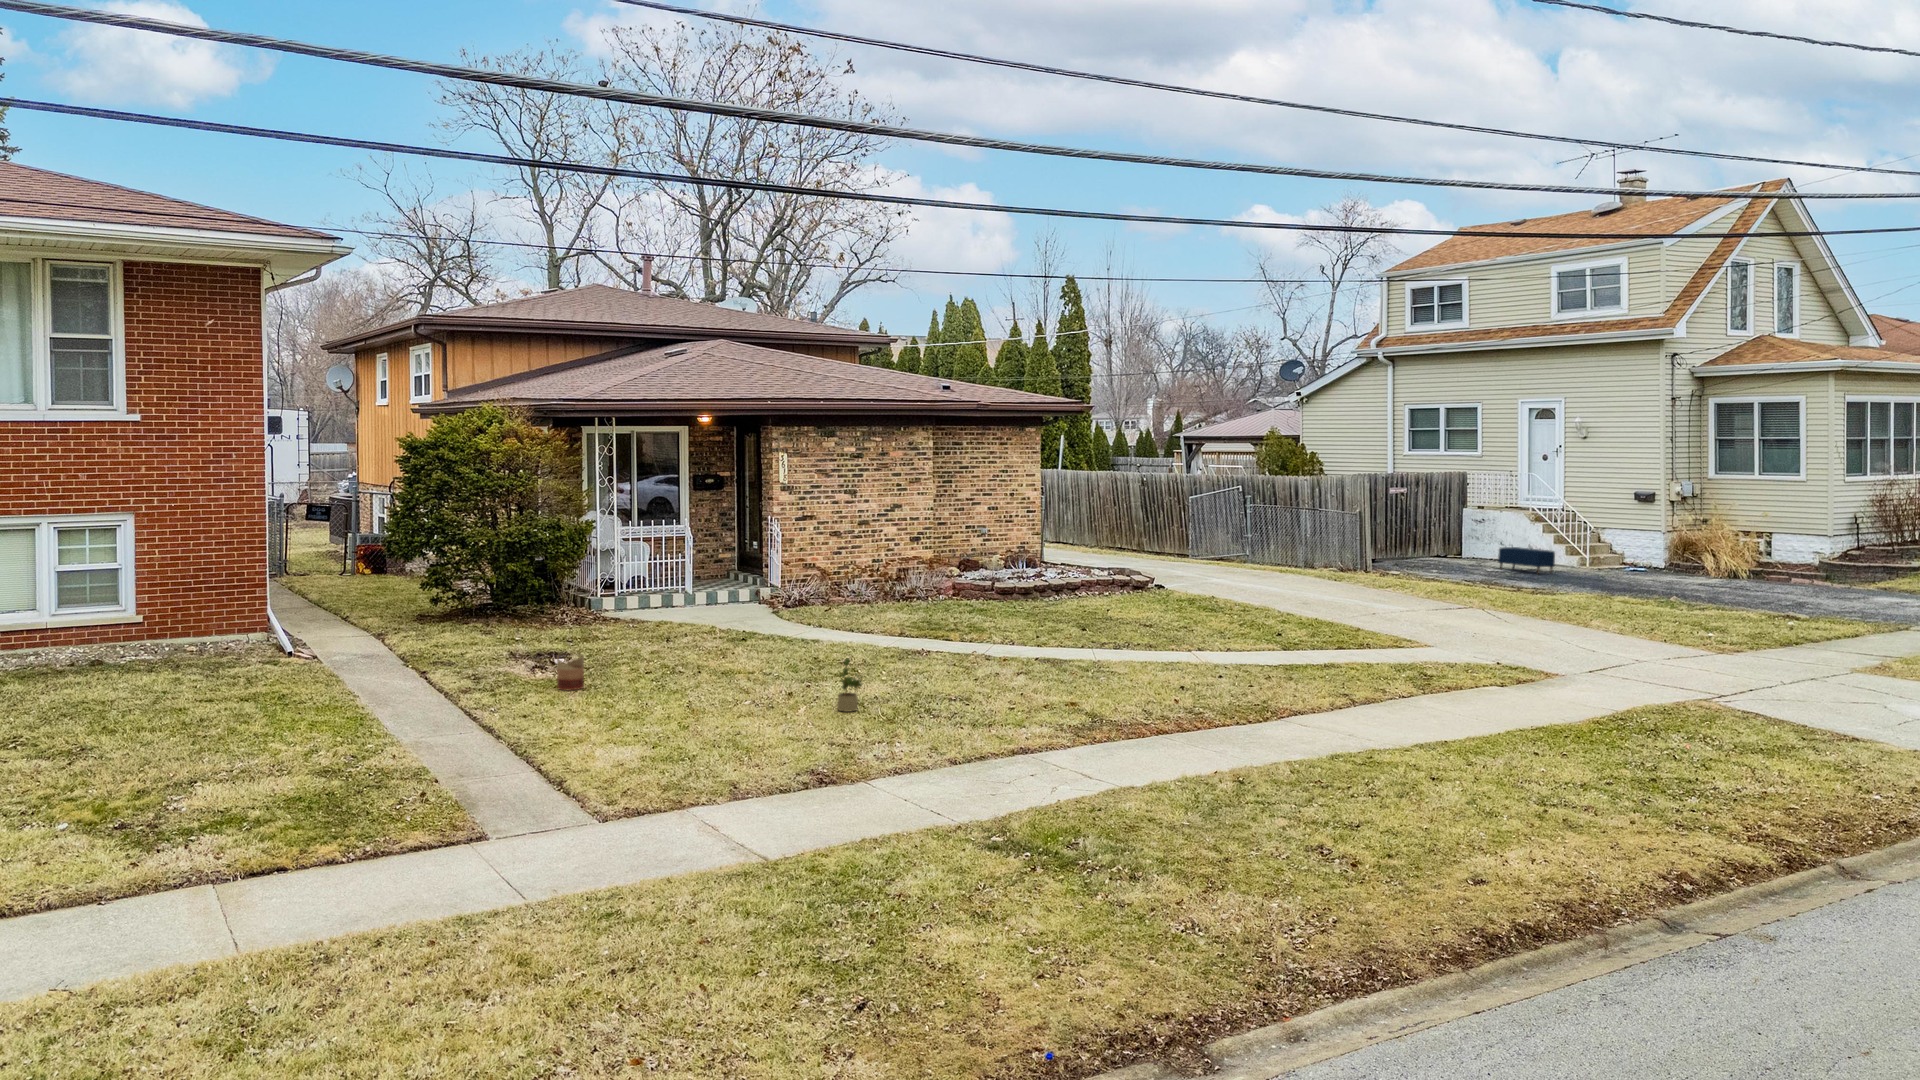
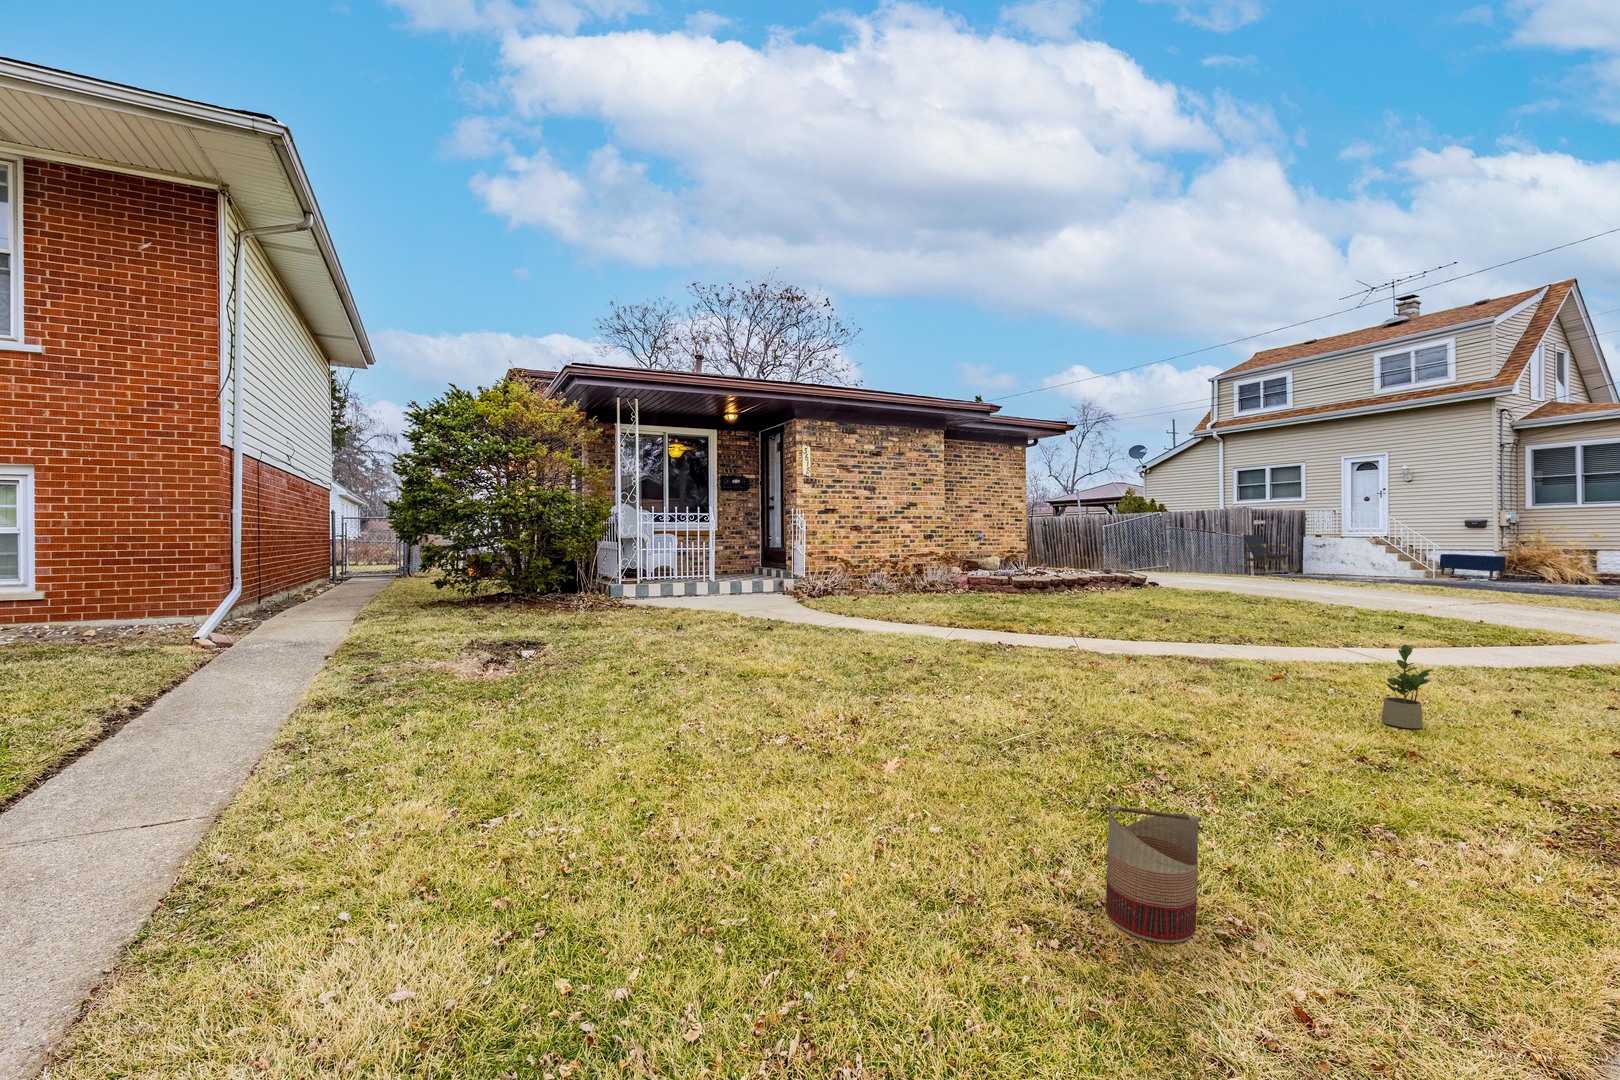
lounge chair: none [1303,524,1347,565] -> present [1244,535,1289,569]
basket: present [557,654,584,691] -> present [1106,805,1201,943]
potted plant: present [837,658,862,712] -> present [1381,645,1433,728]

